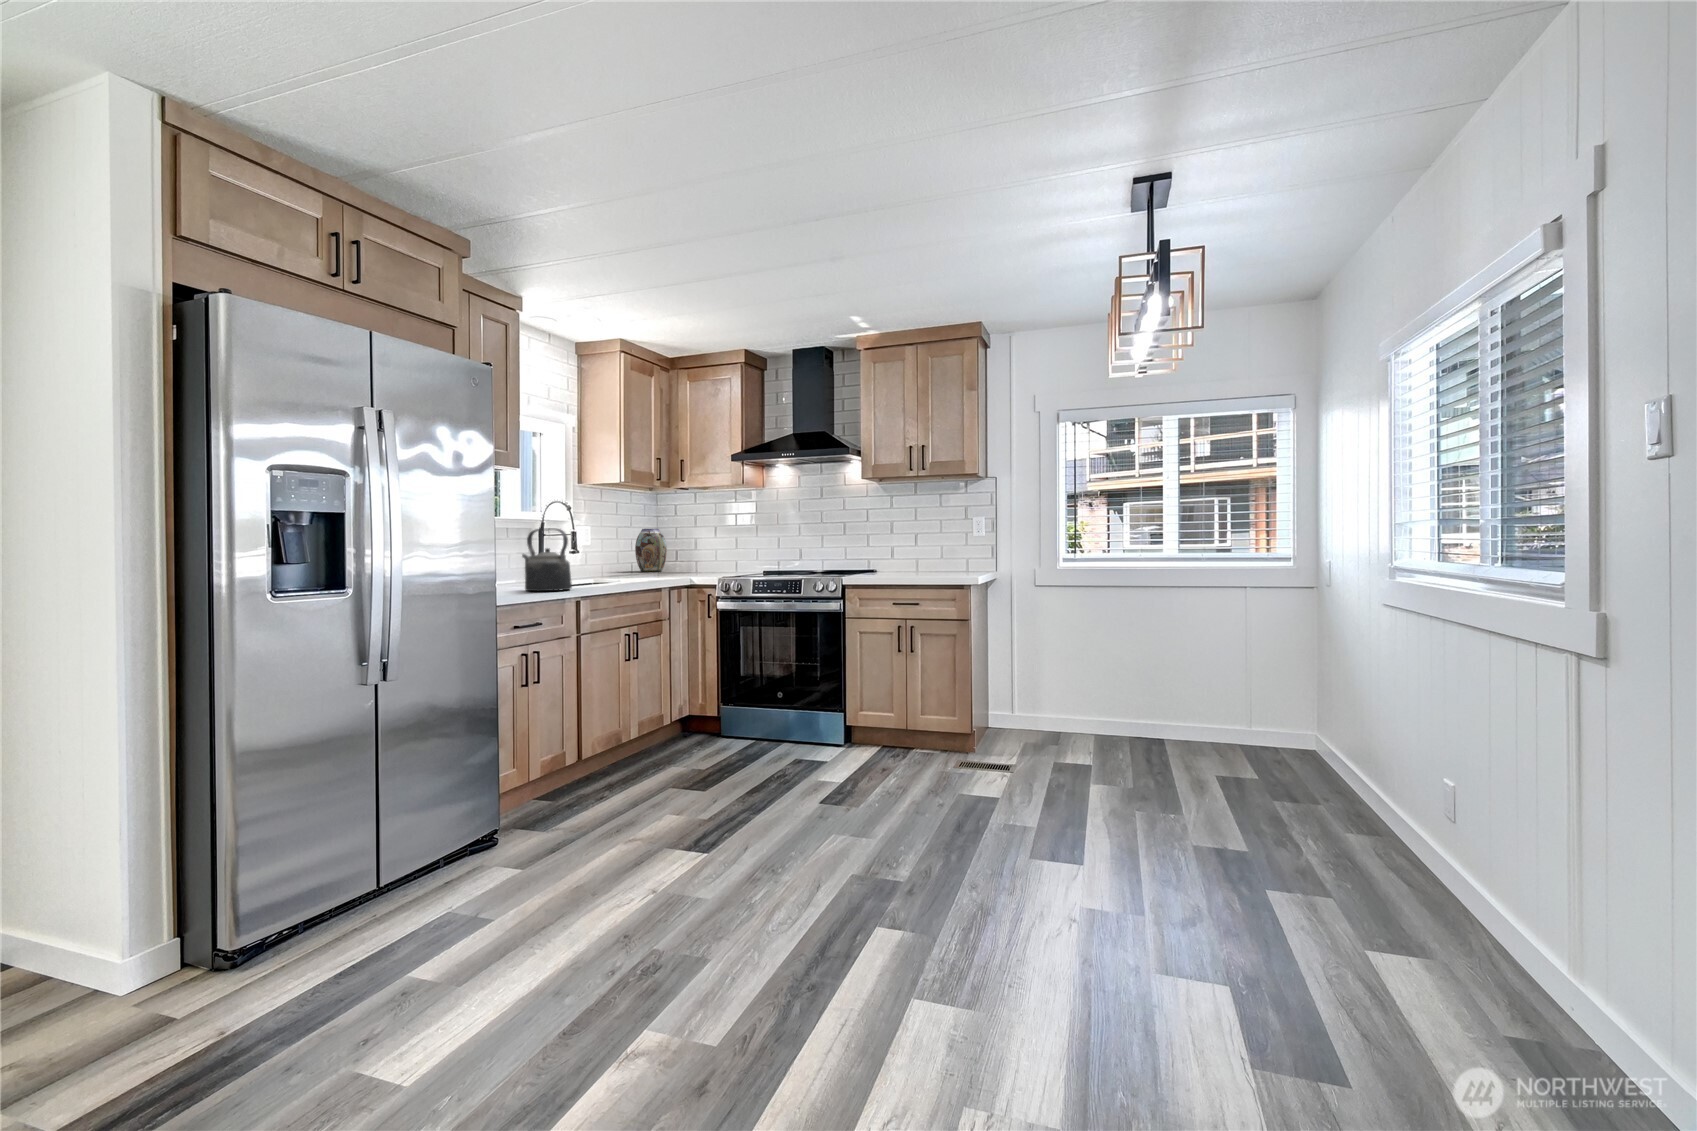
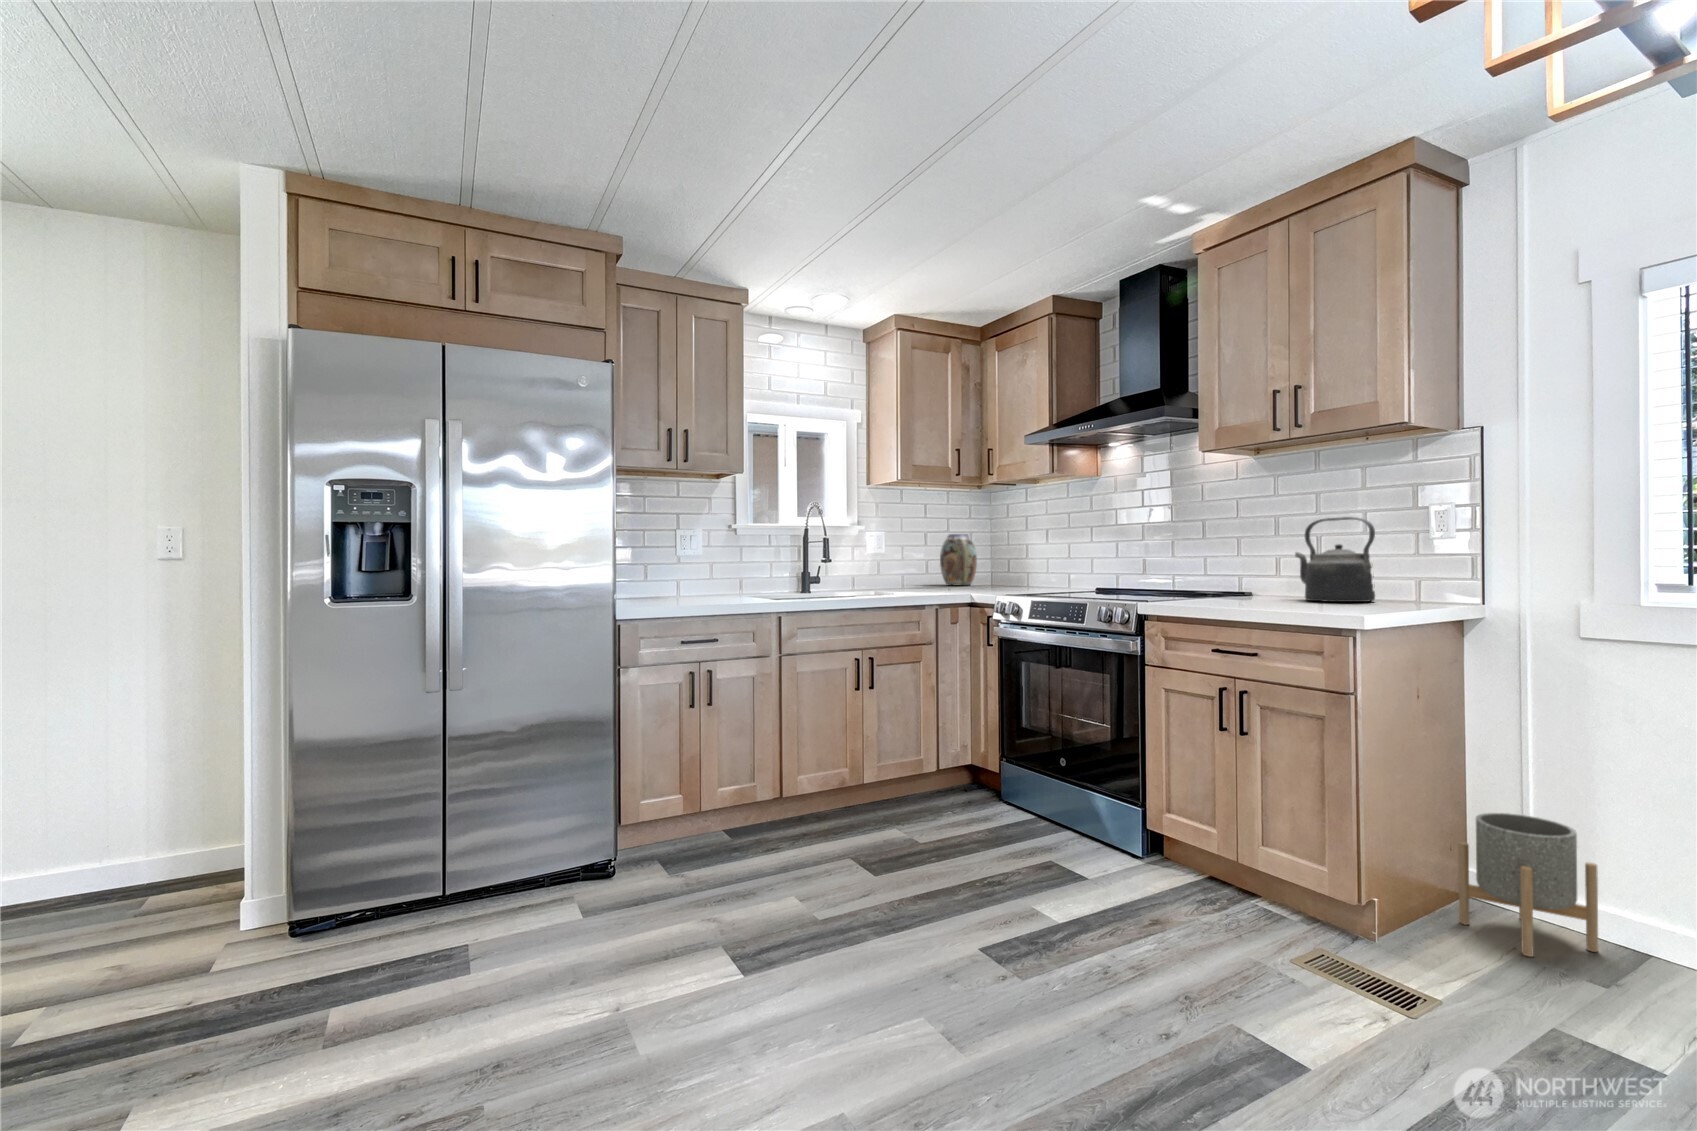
kettle: present [522,528,572,591] -> present [1295,517,1375,602]
planter: none [1007,682,1063,748] -> present [1458,813,1598,957]

